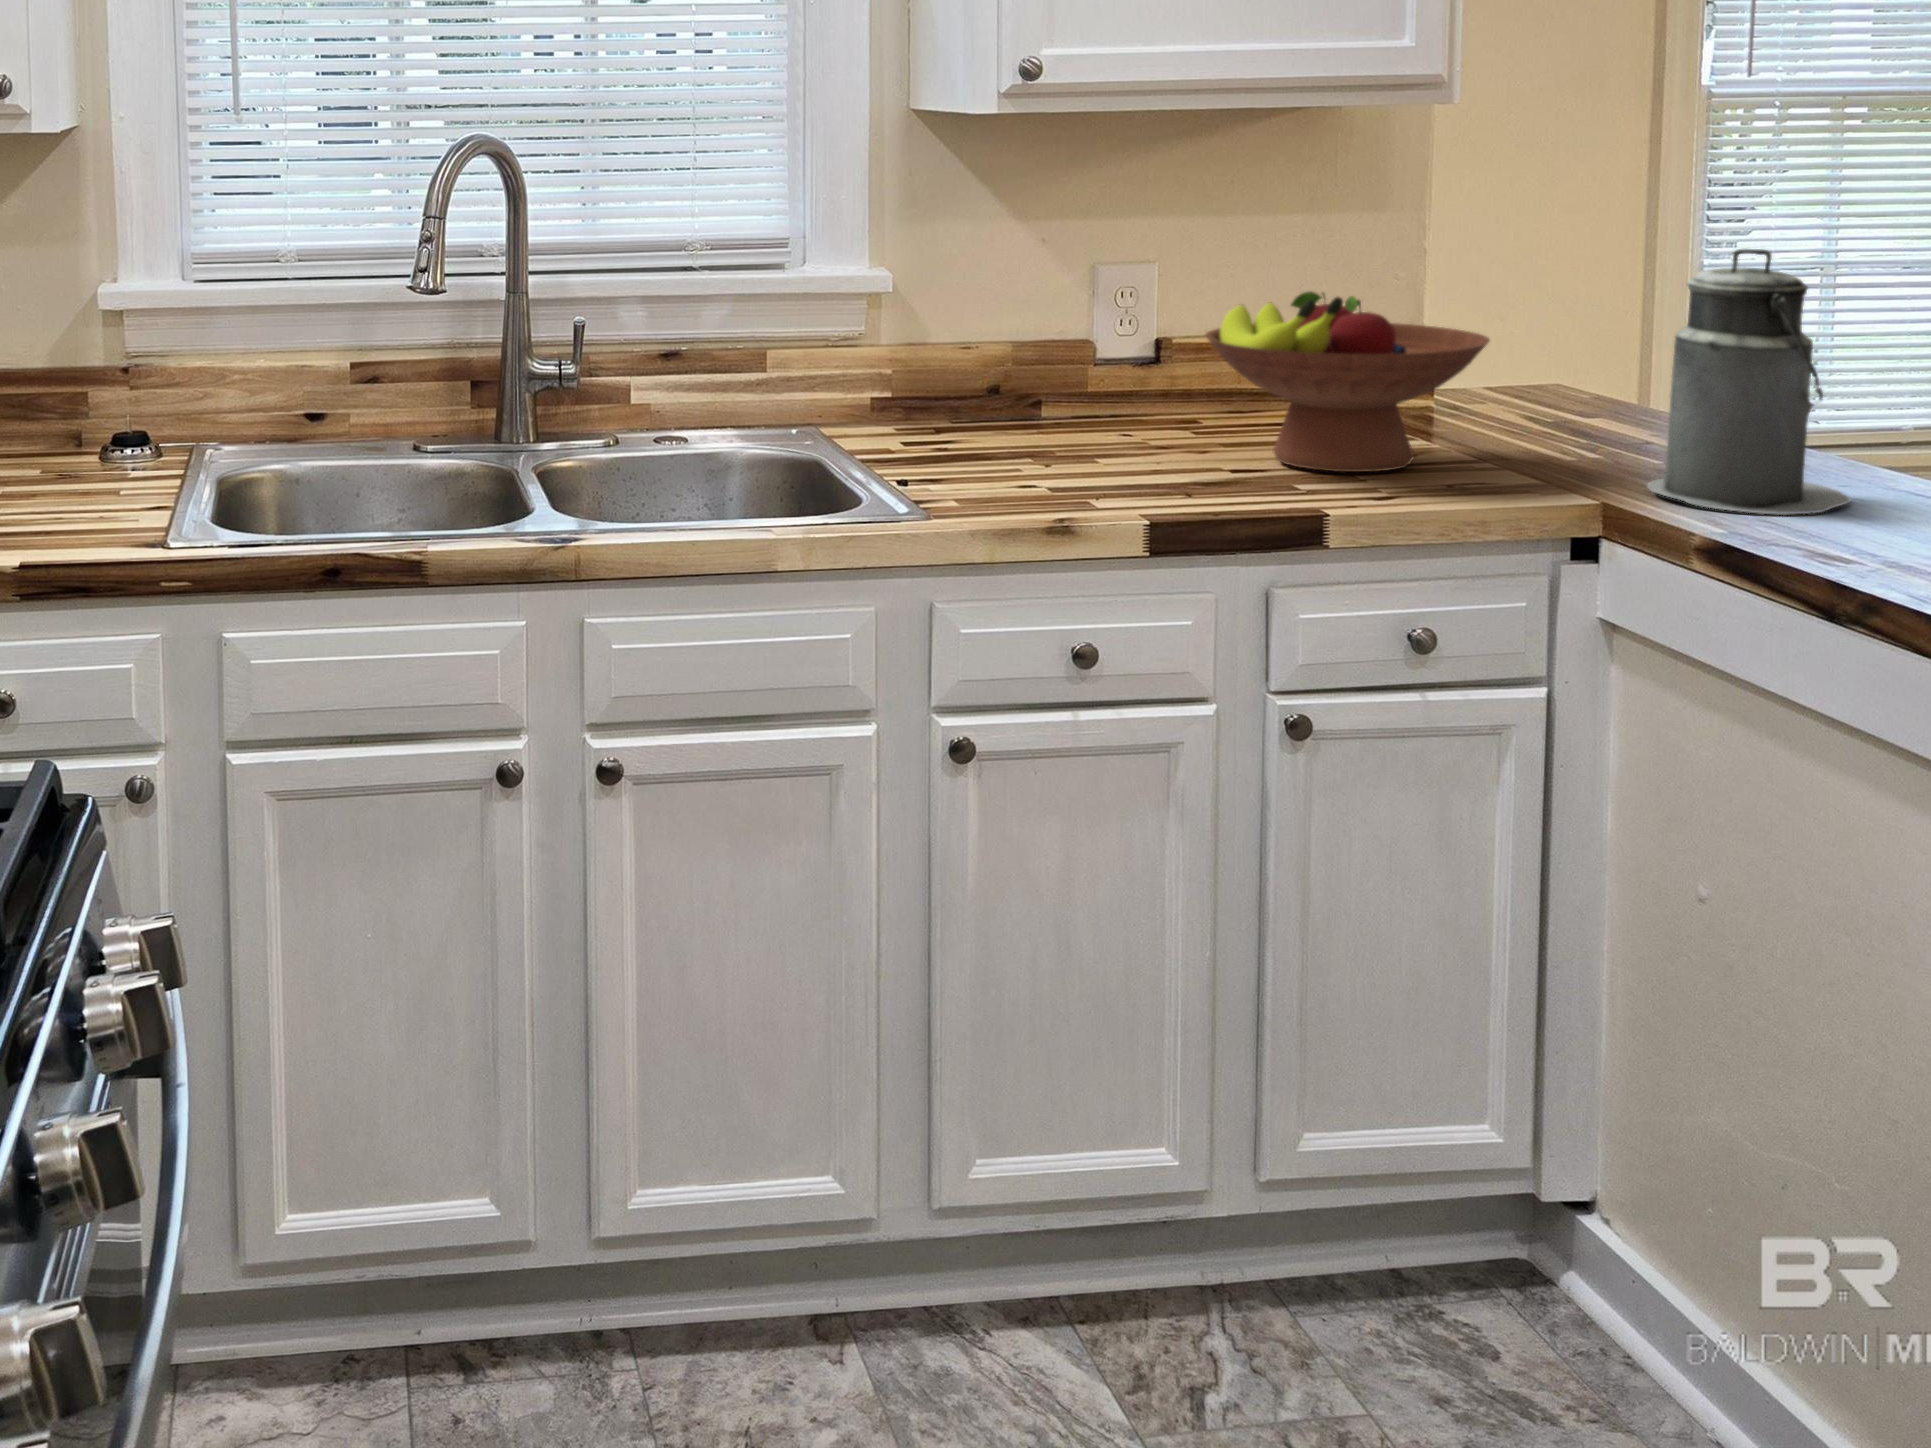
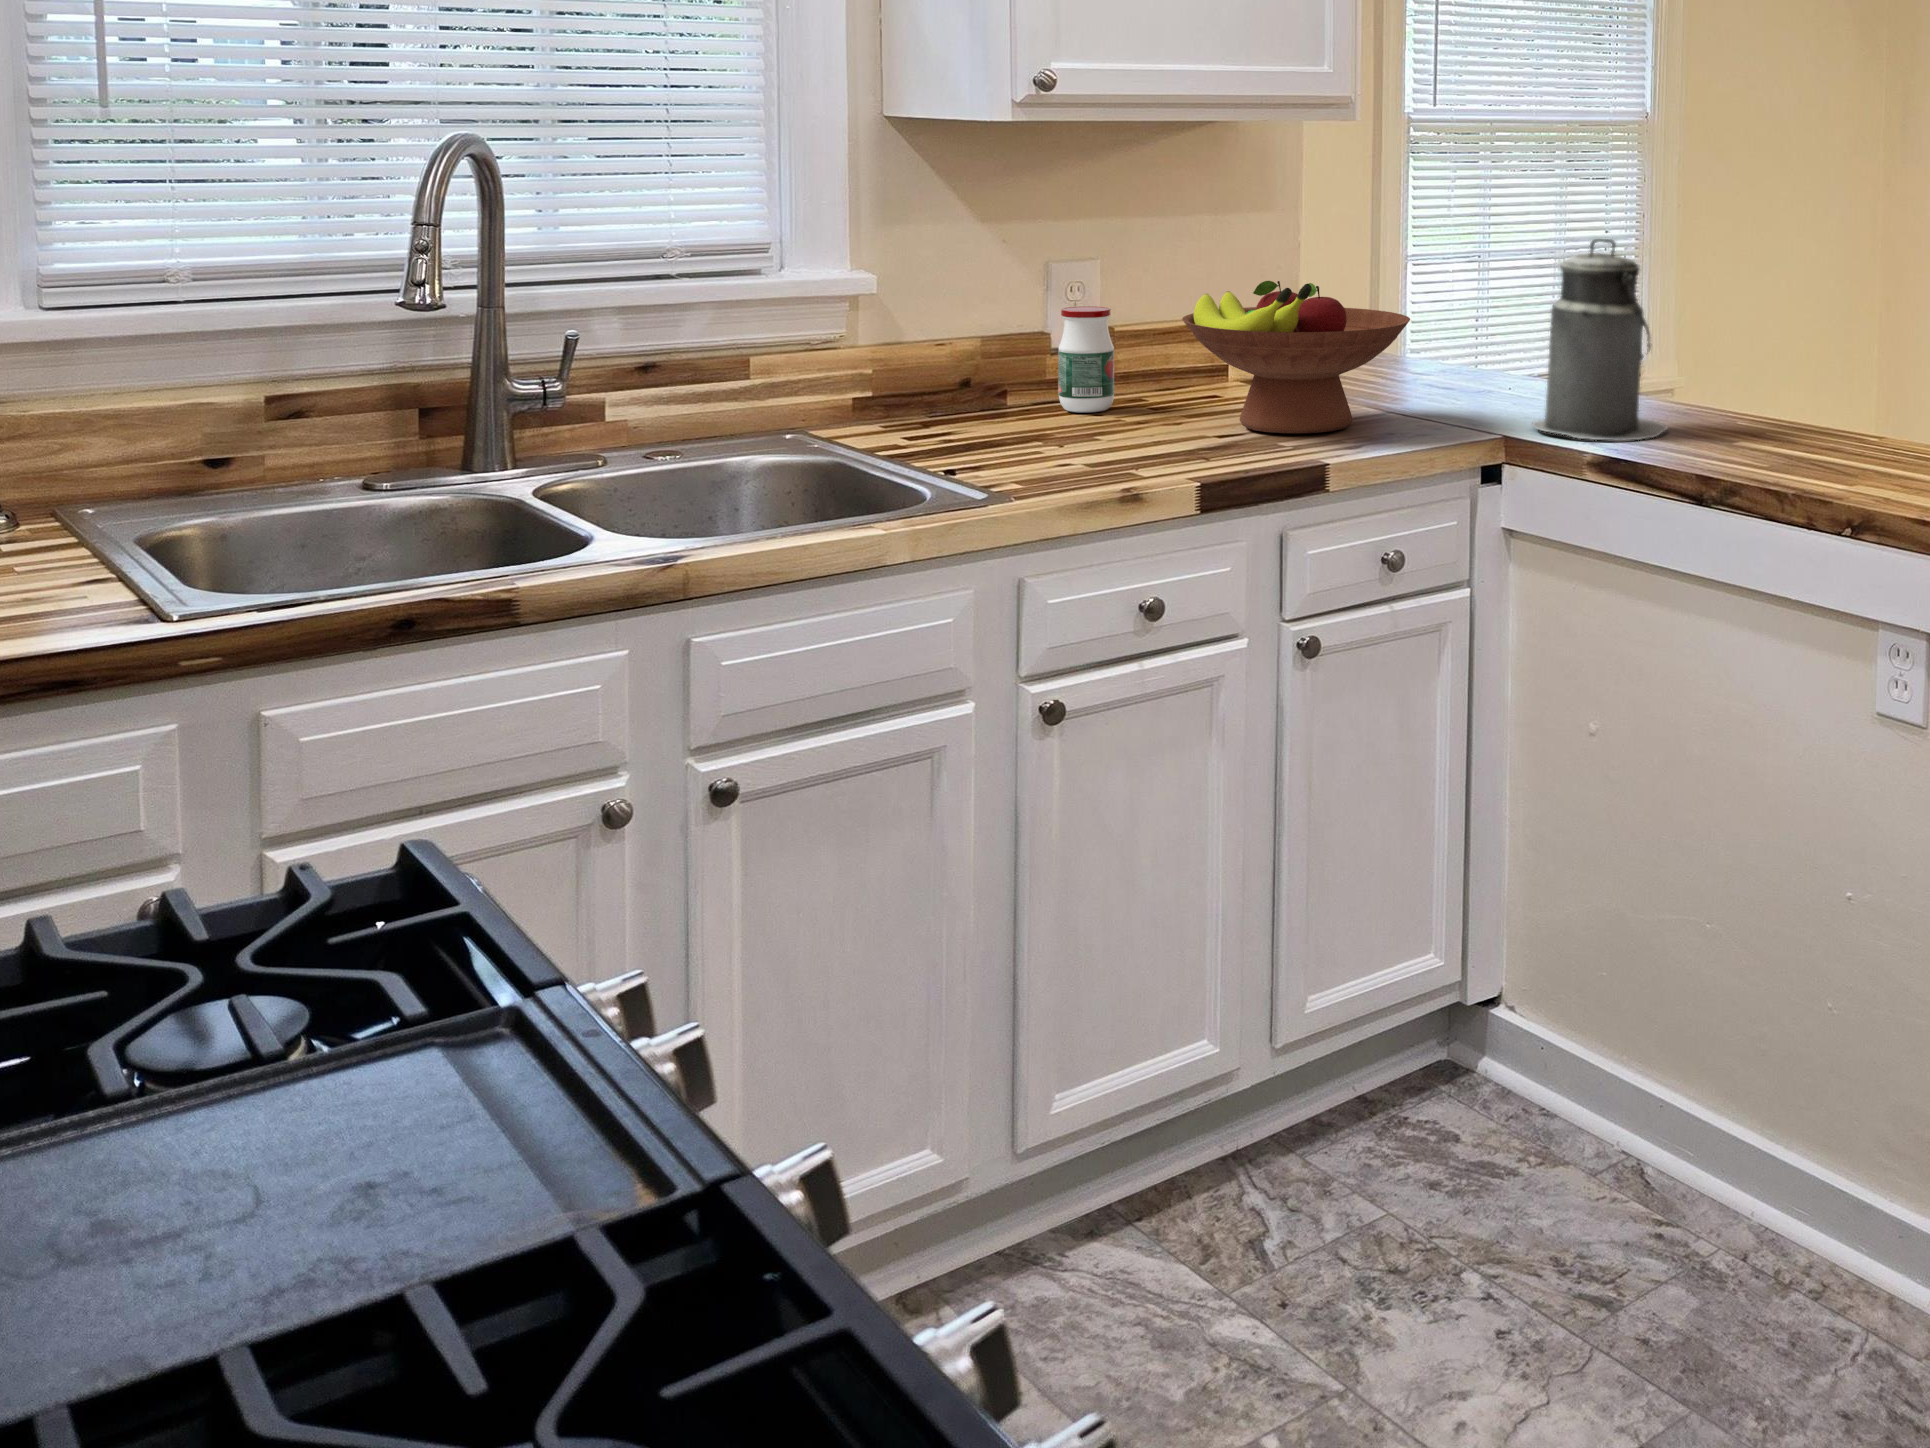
jar: none [1096,314,1158,430] -> present [1058,306,1114,413]

